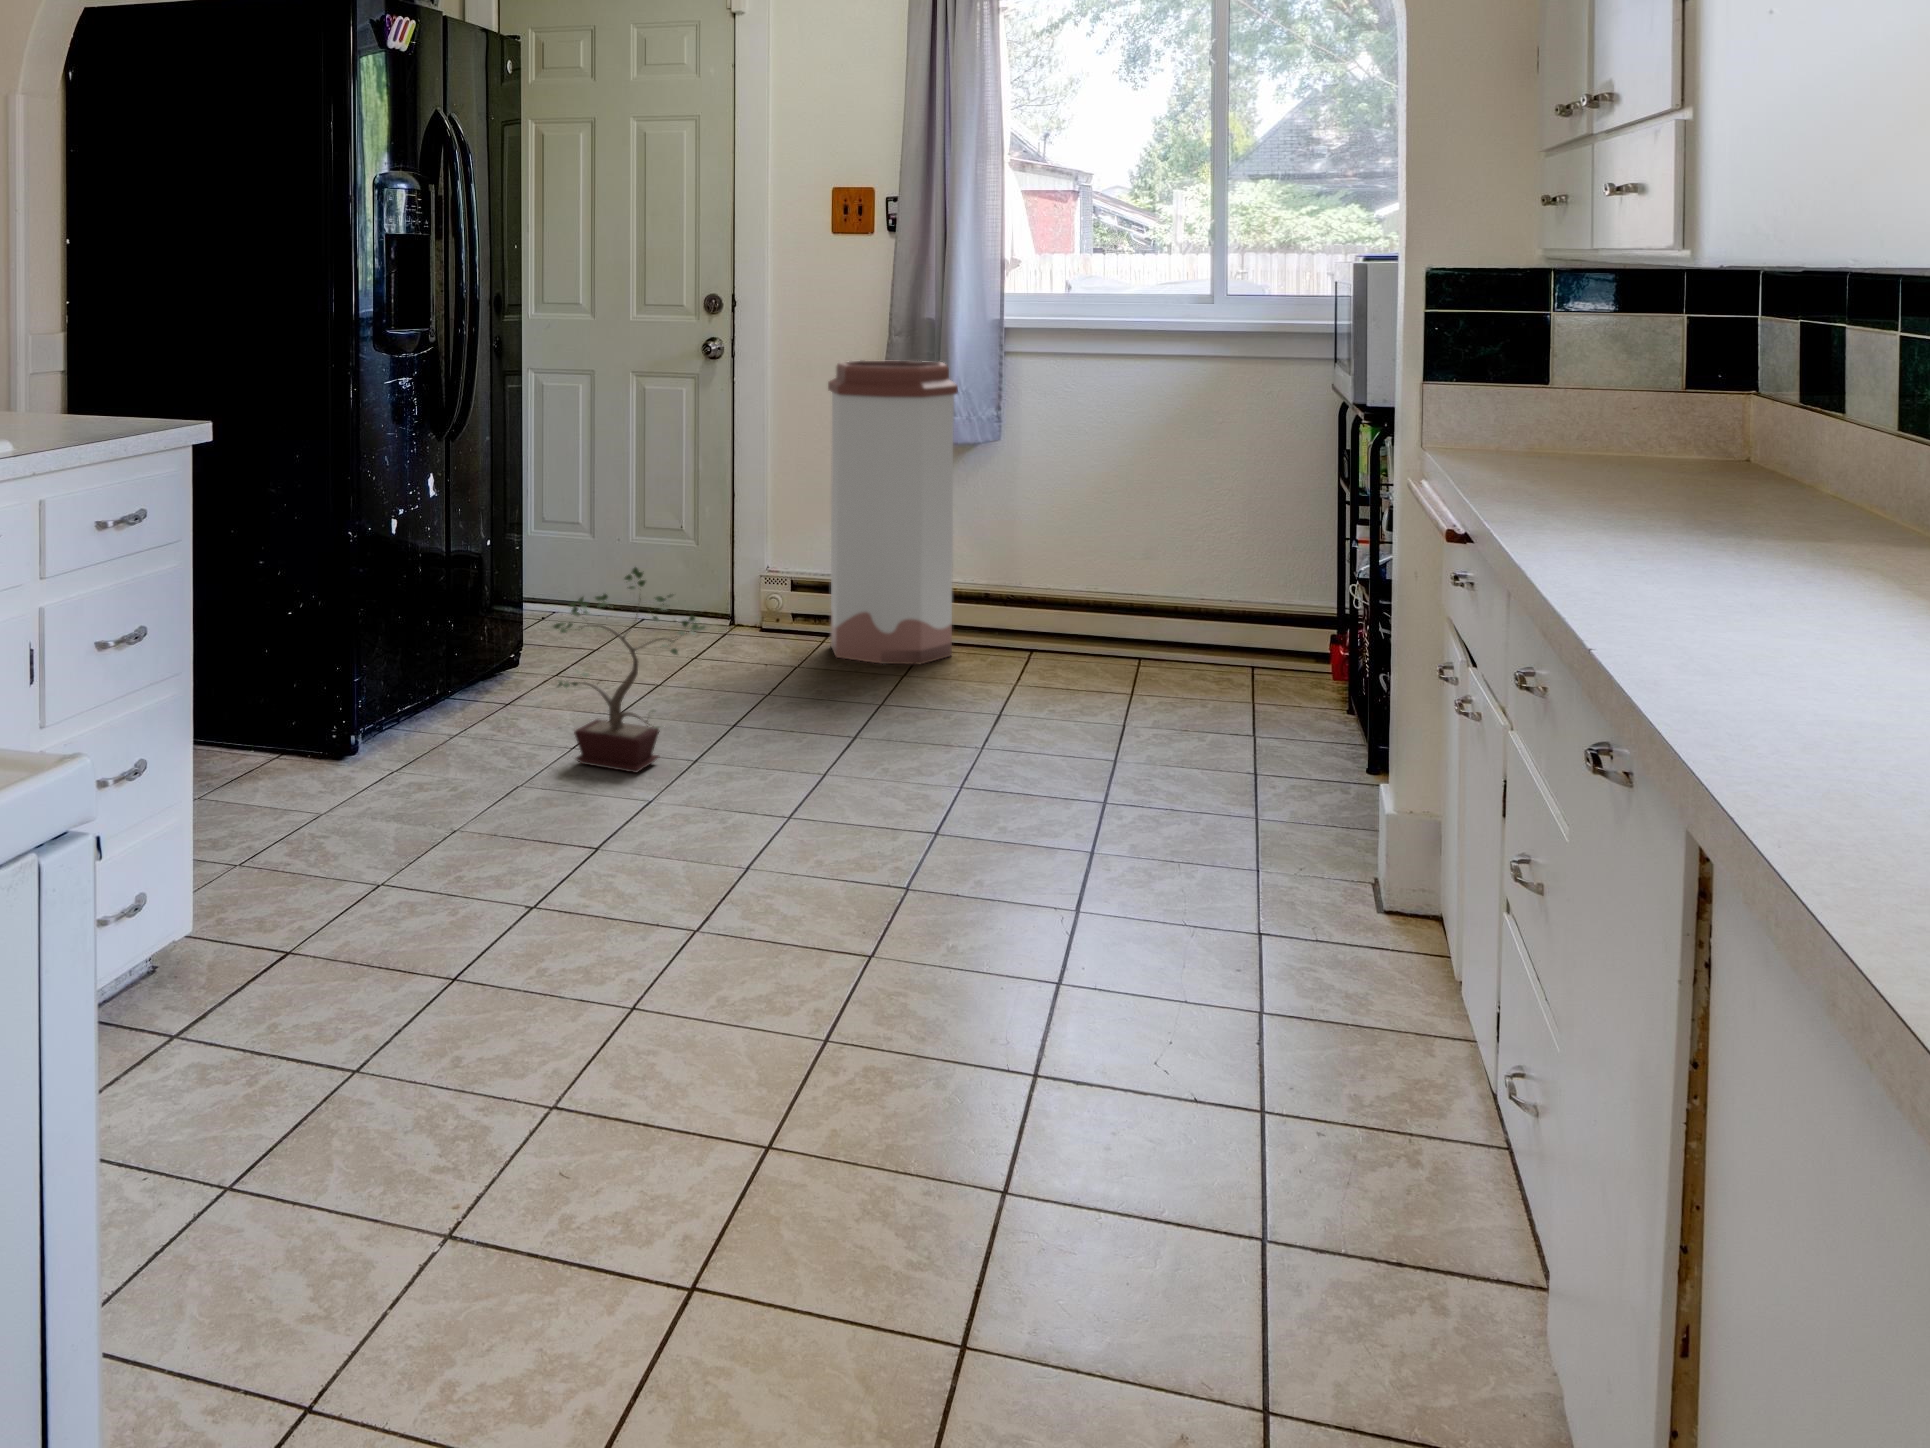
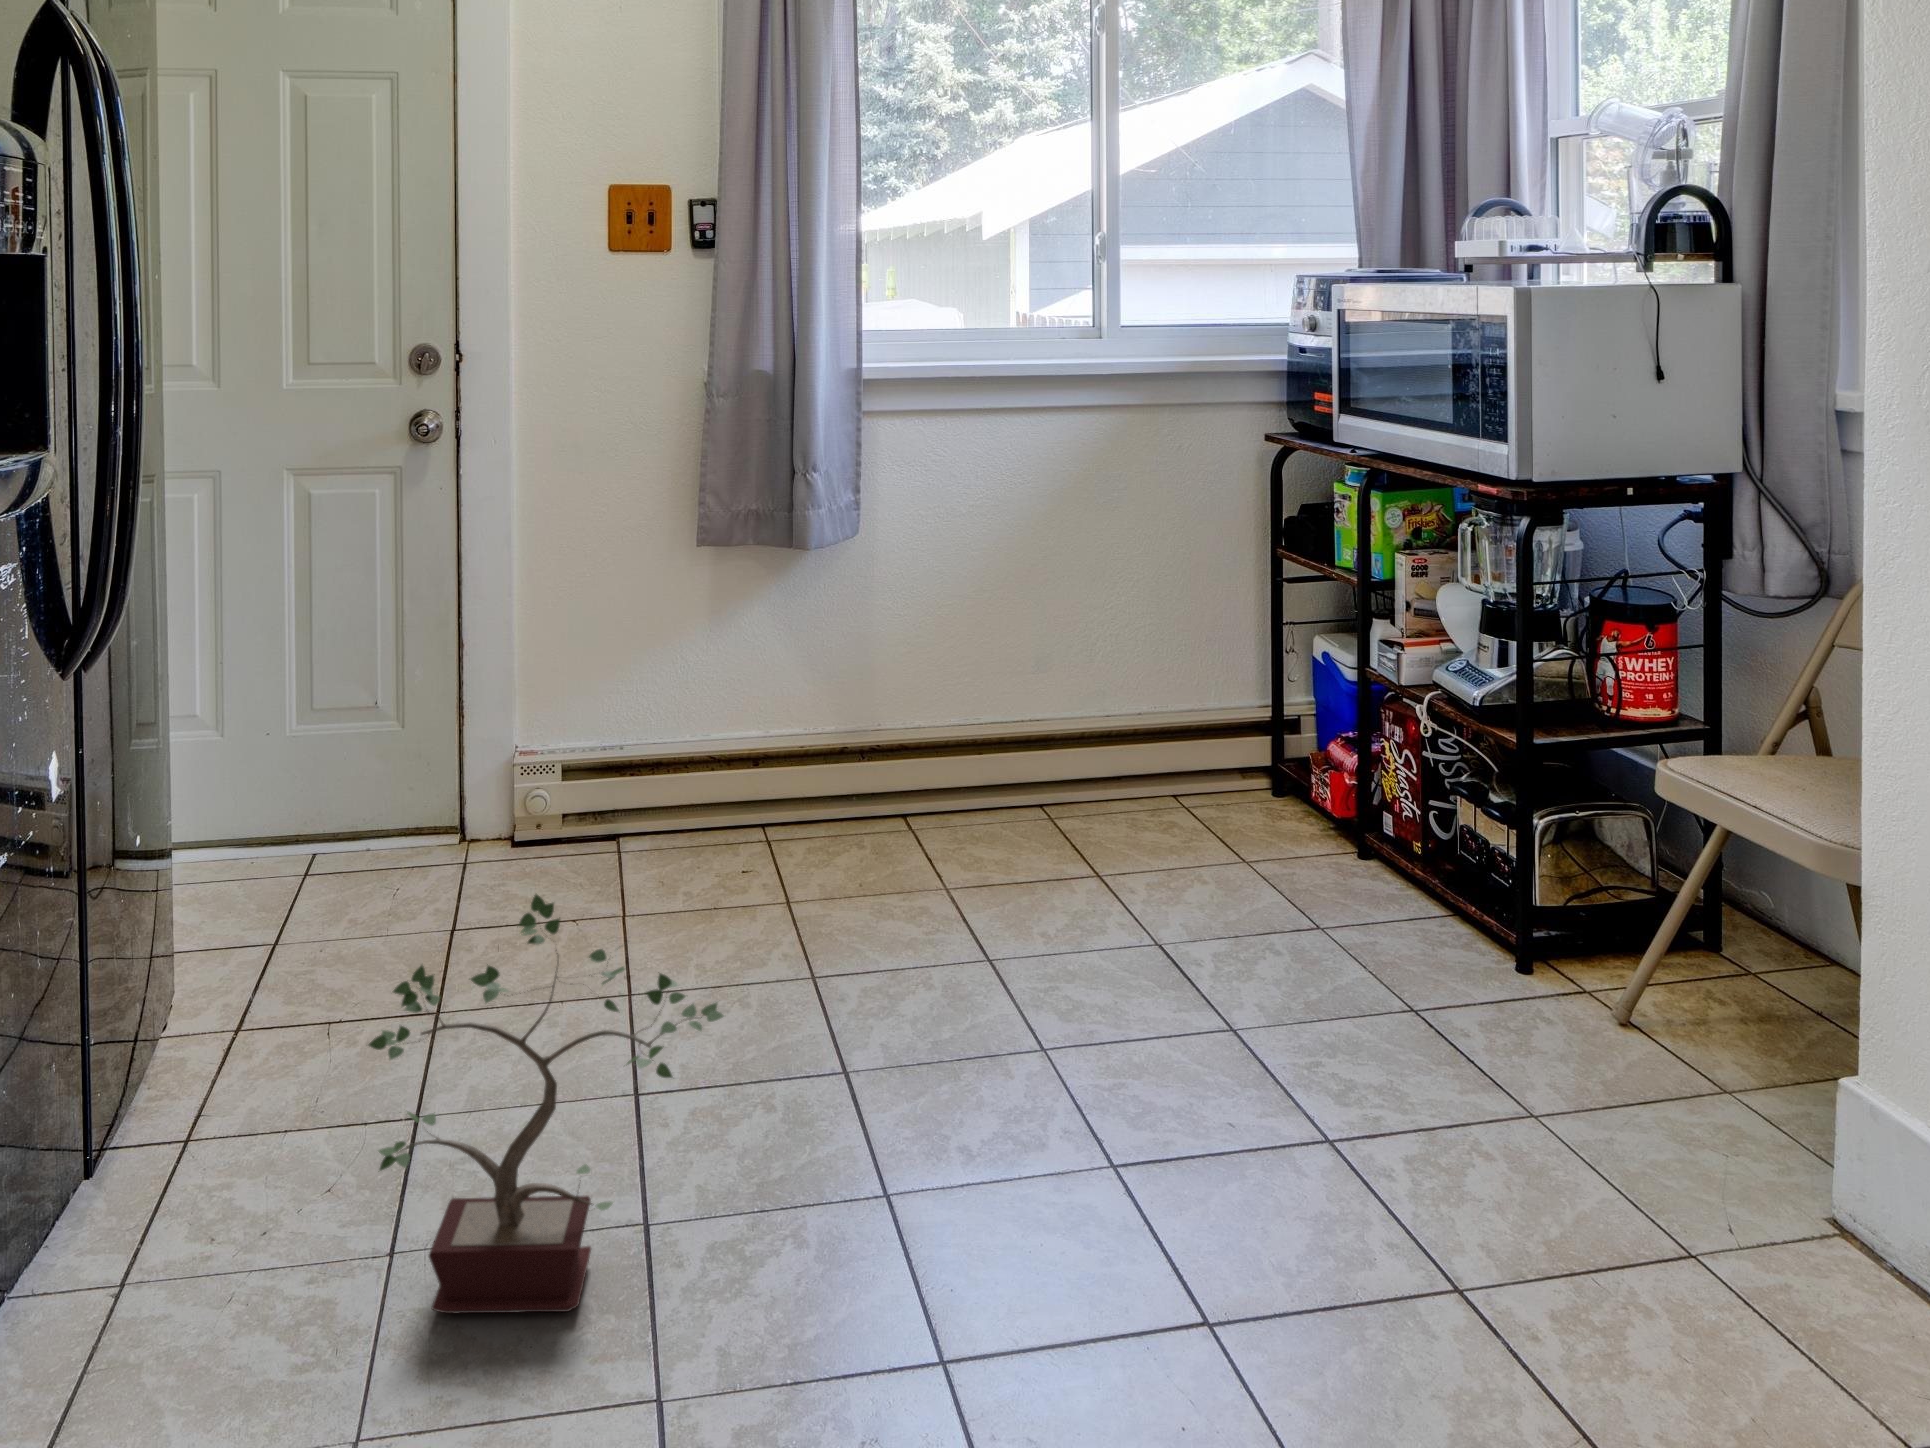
trash can: present [828,360,958,664] -> none [637,433,828,889]

